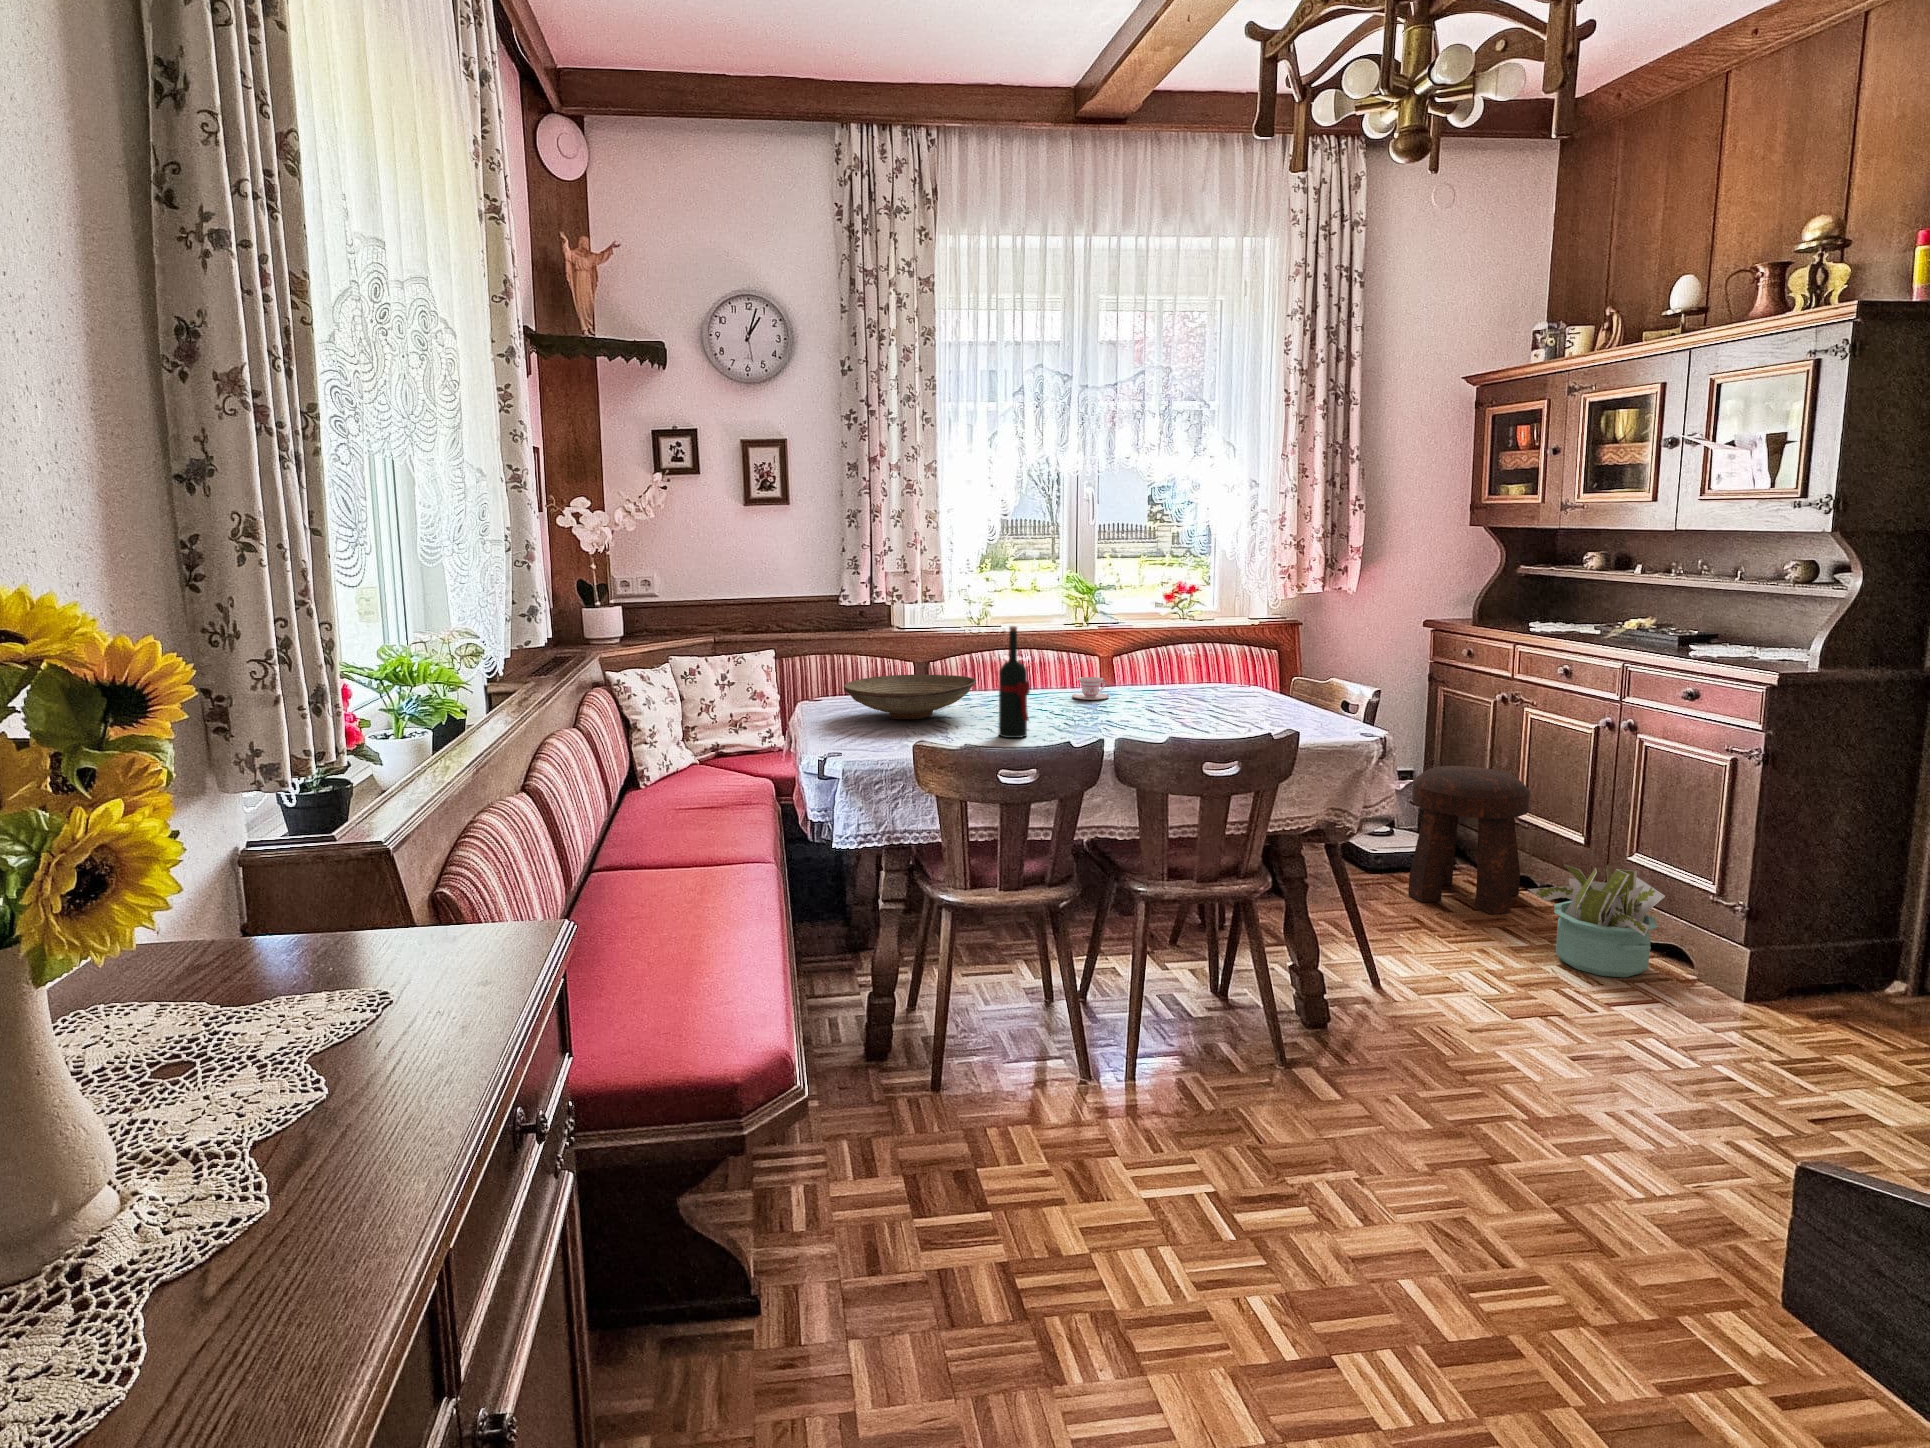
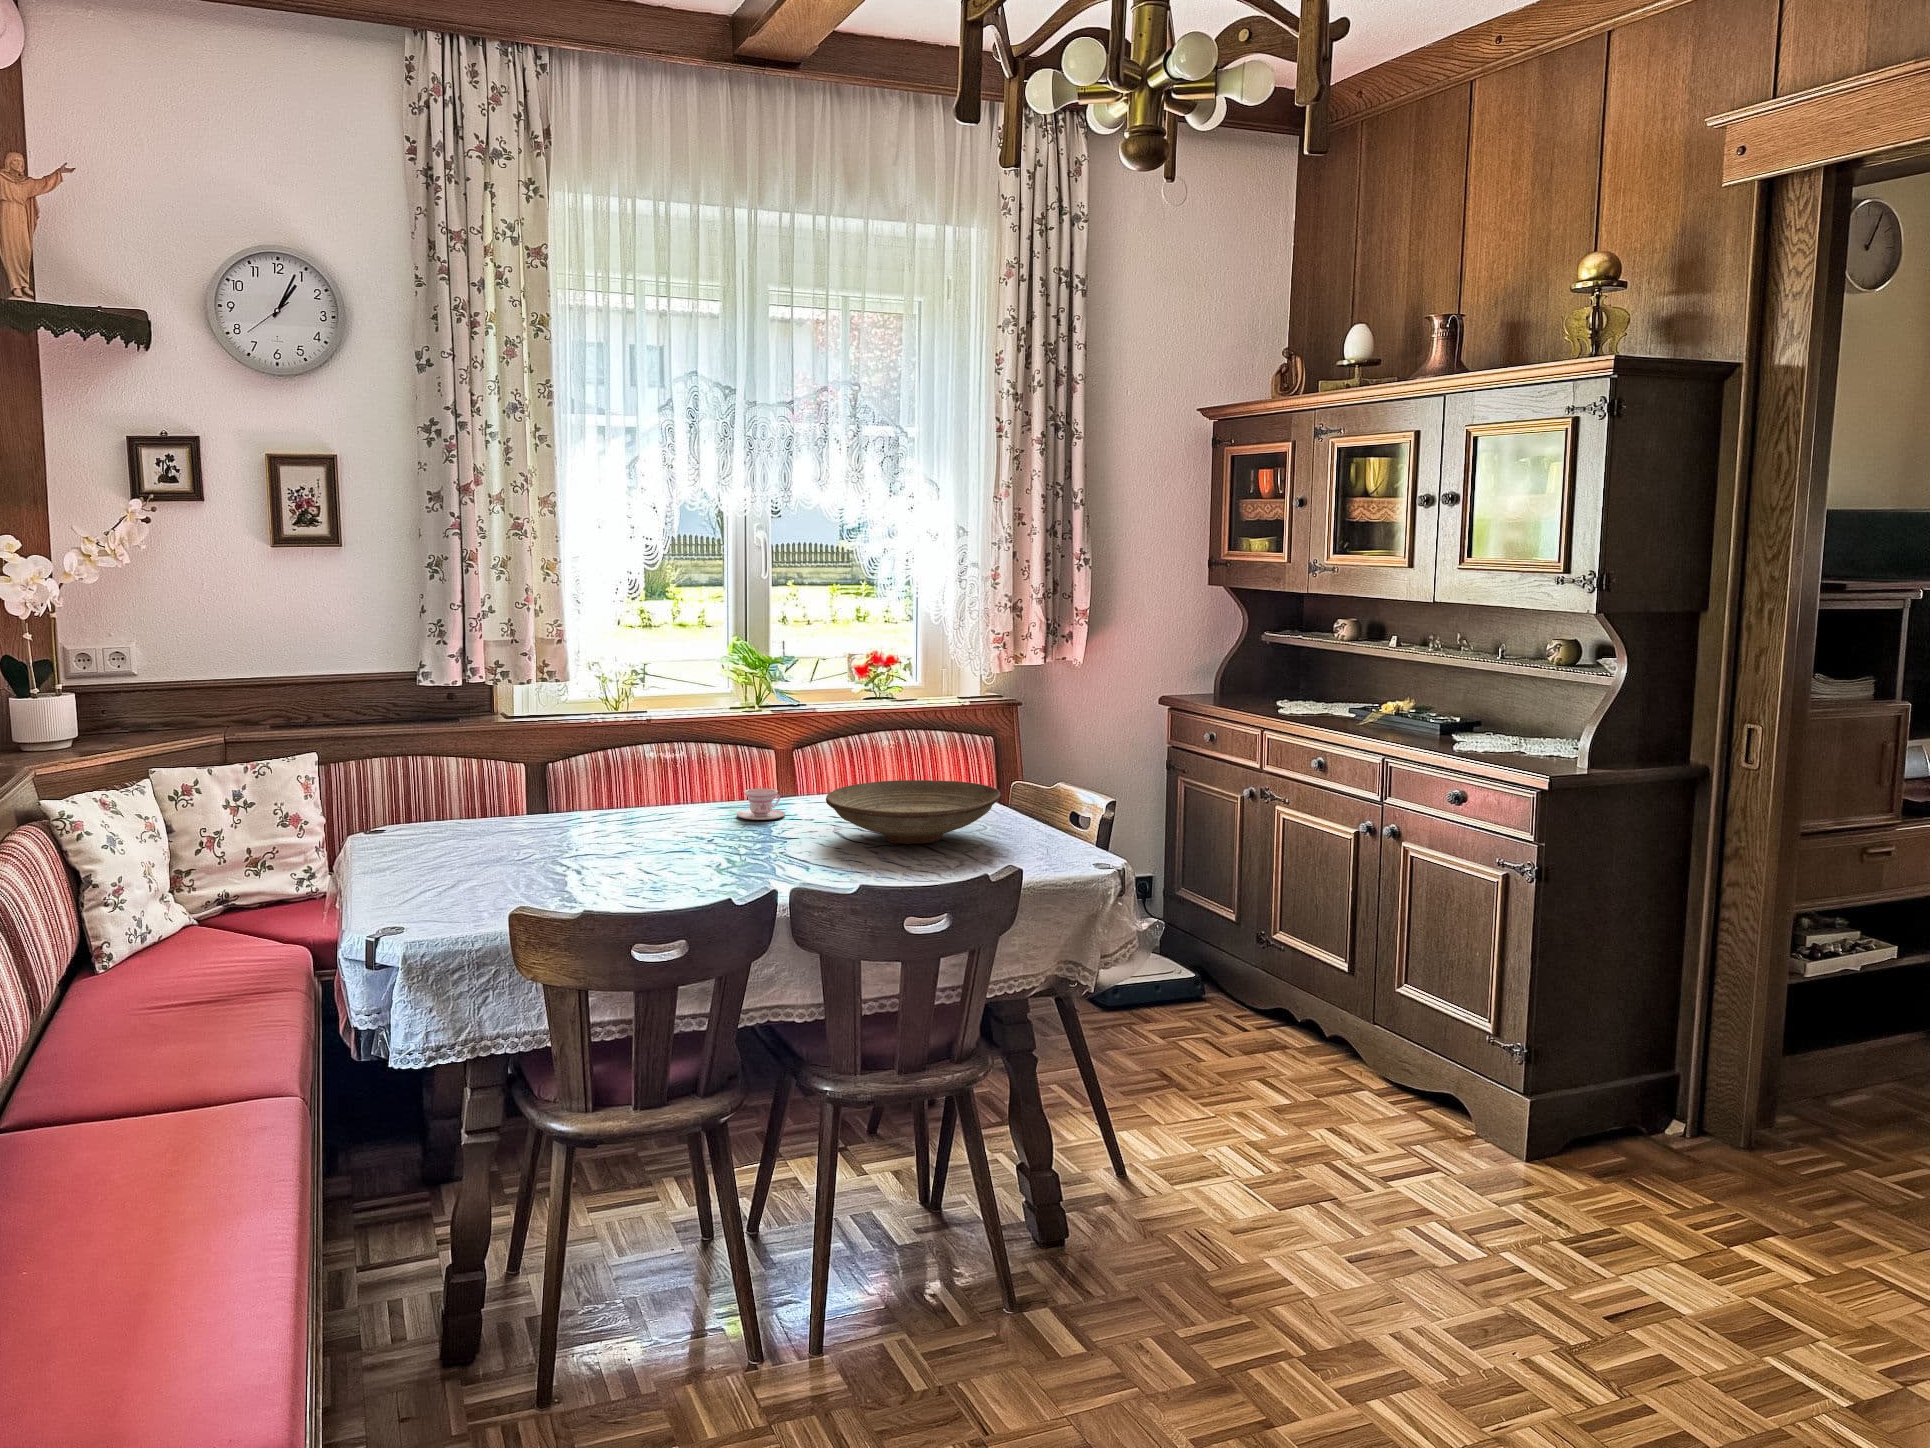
wine bottle: present [999,626,1030,738] -> none [633,735,676,889]
decorative bowl: present [844,675,976,719] -> present [826,780,1001,844]
stool: present [1408,766,1530,914] -> none [1154,879,1287,1062]
decorative plant: present [1528,865,1665,977] -> none [1289,998,1437,1138]

